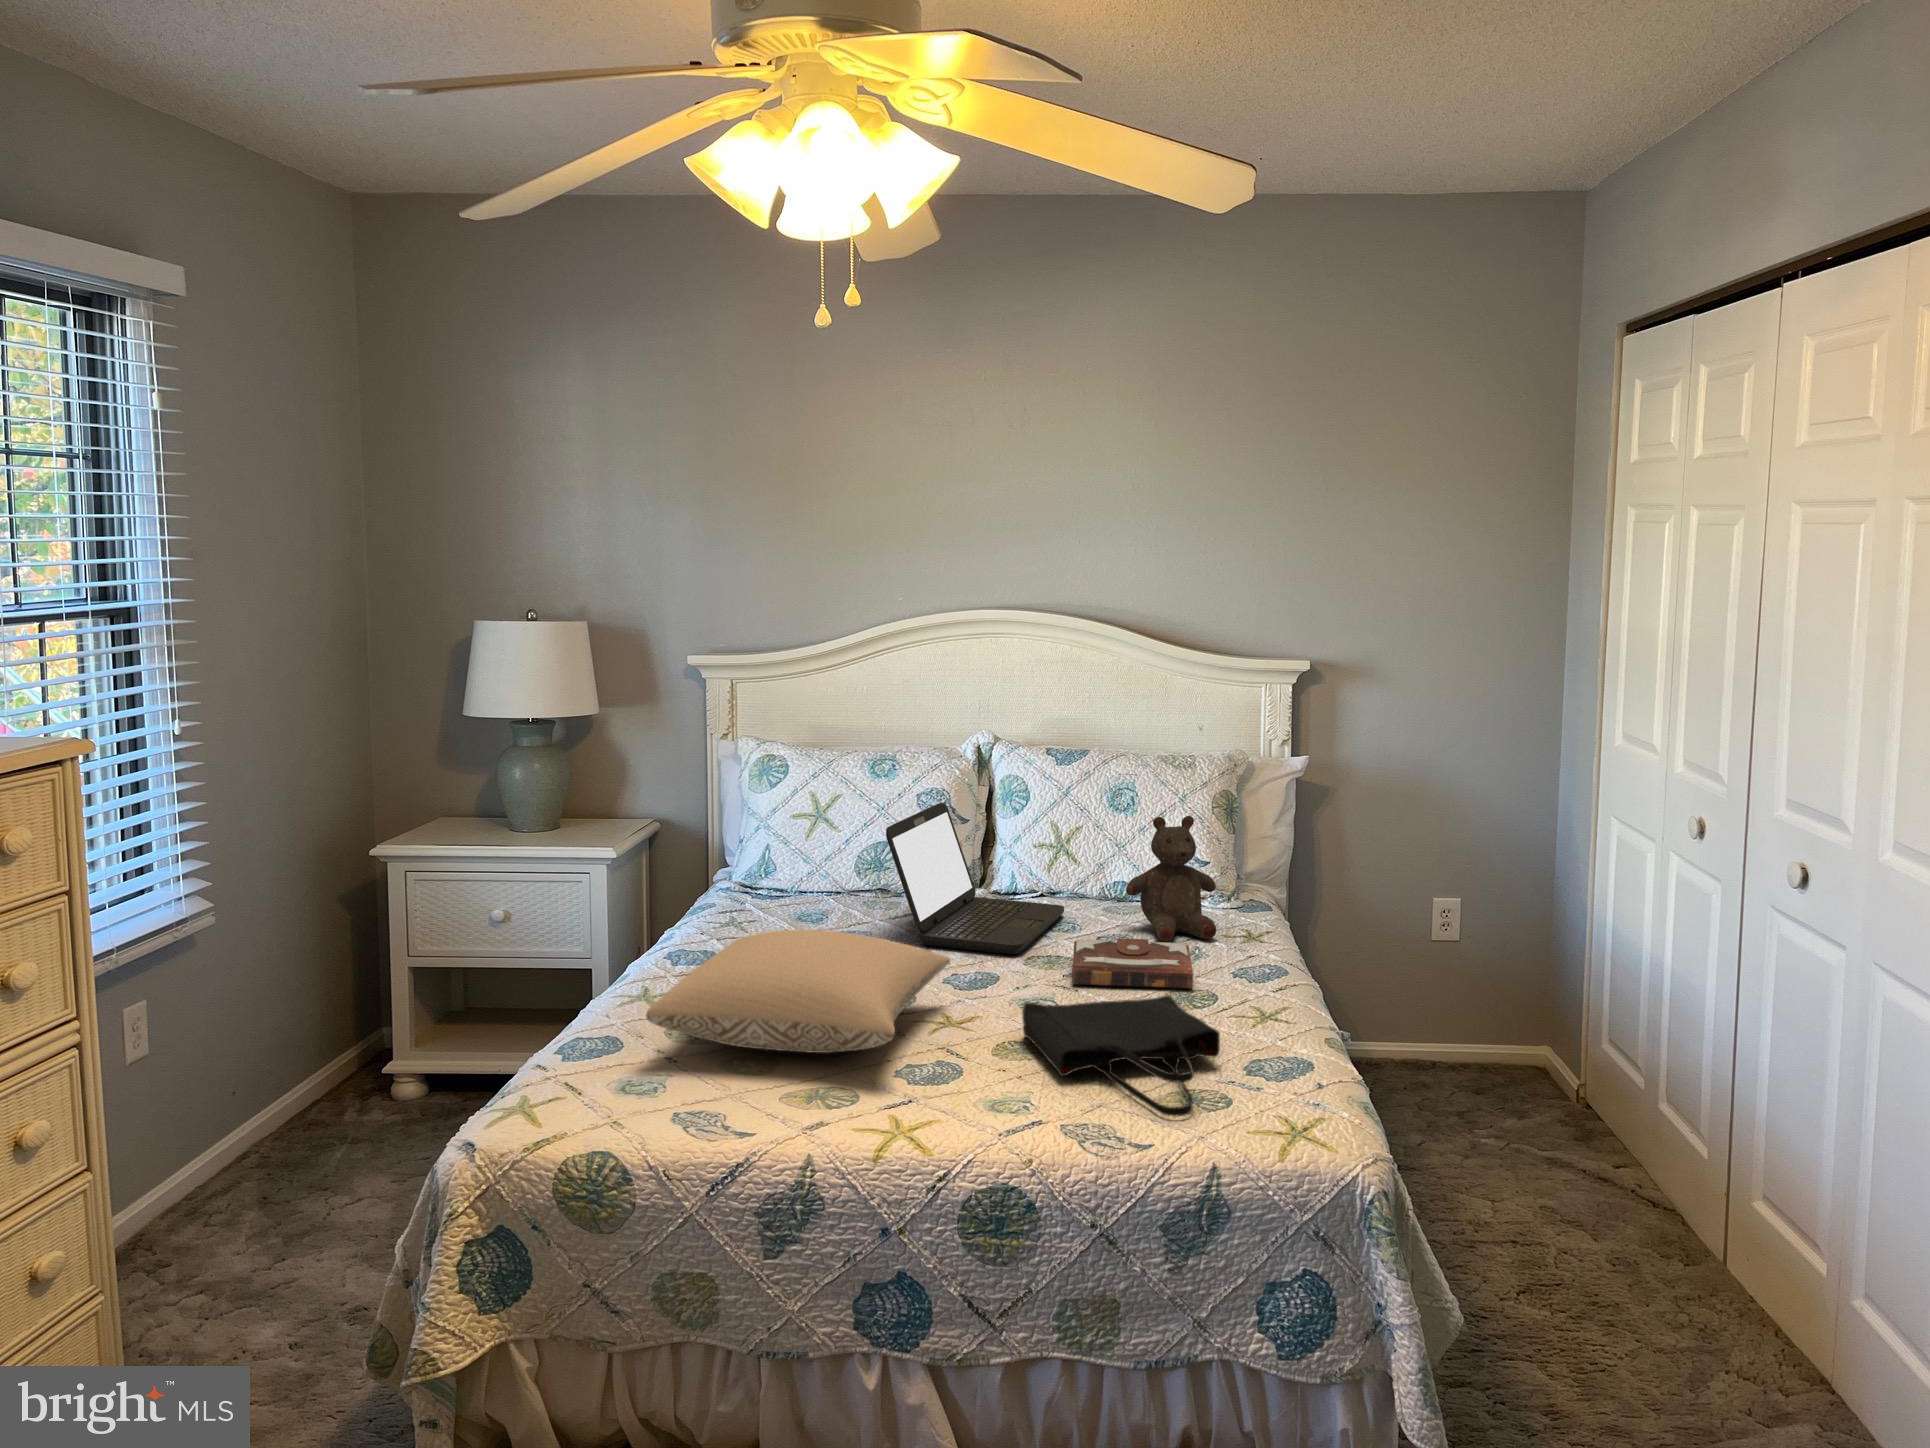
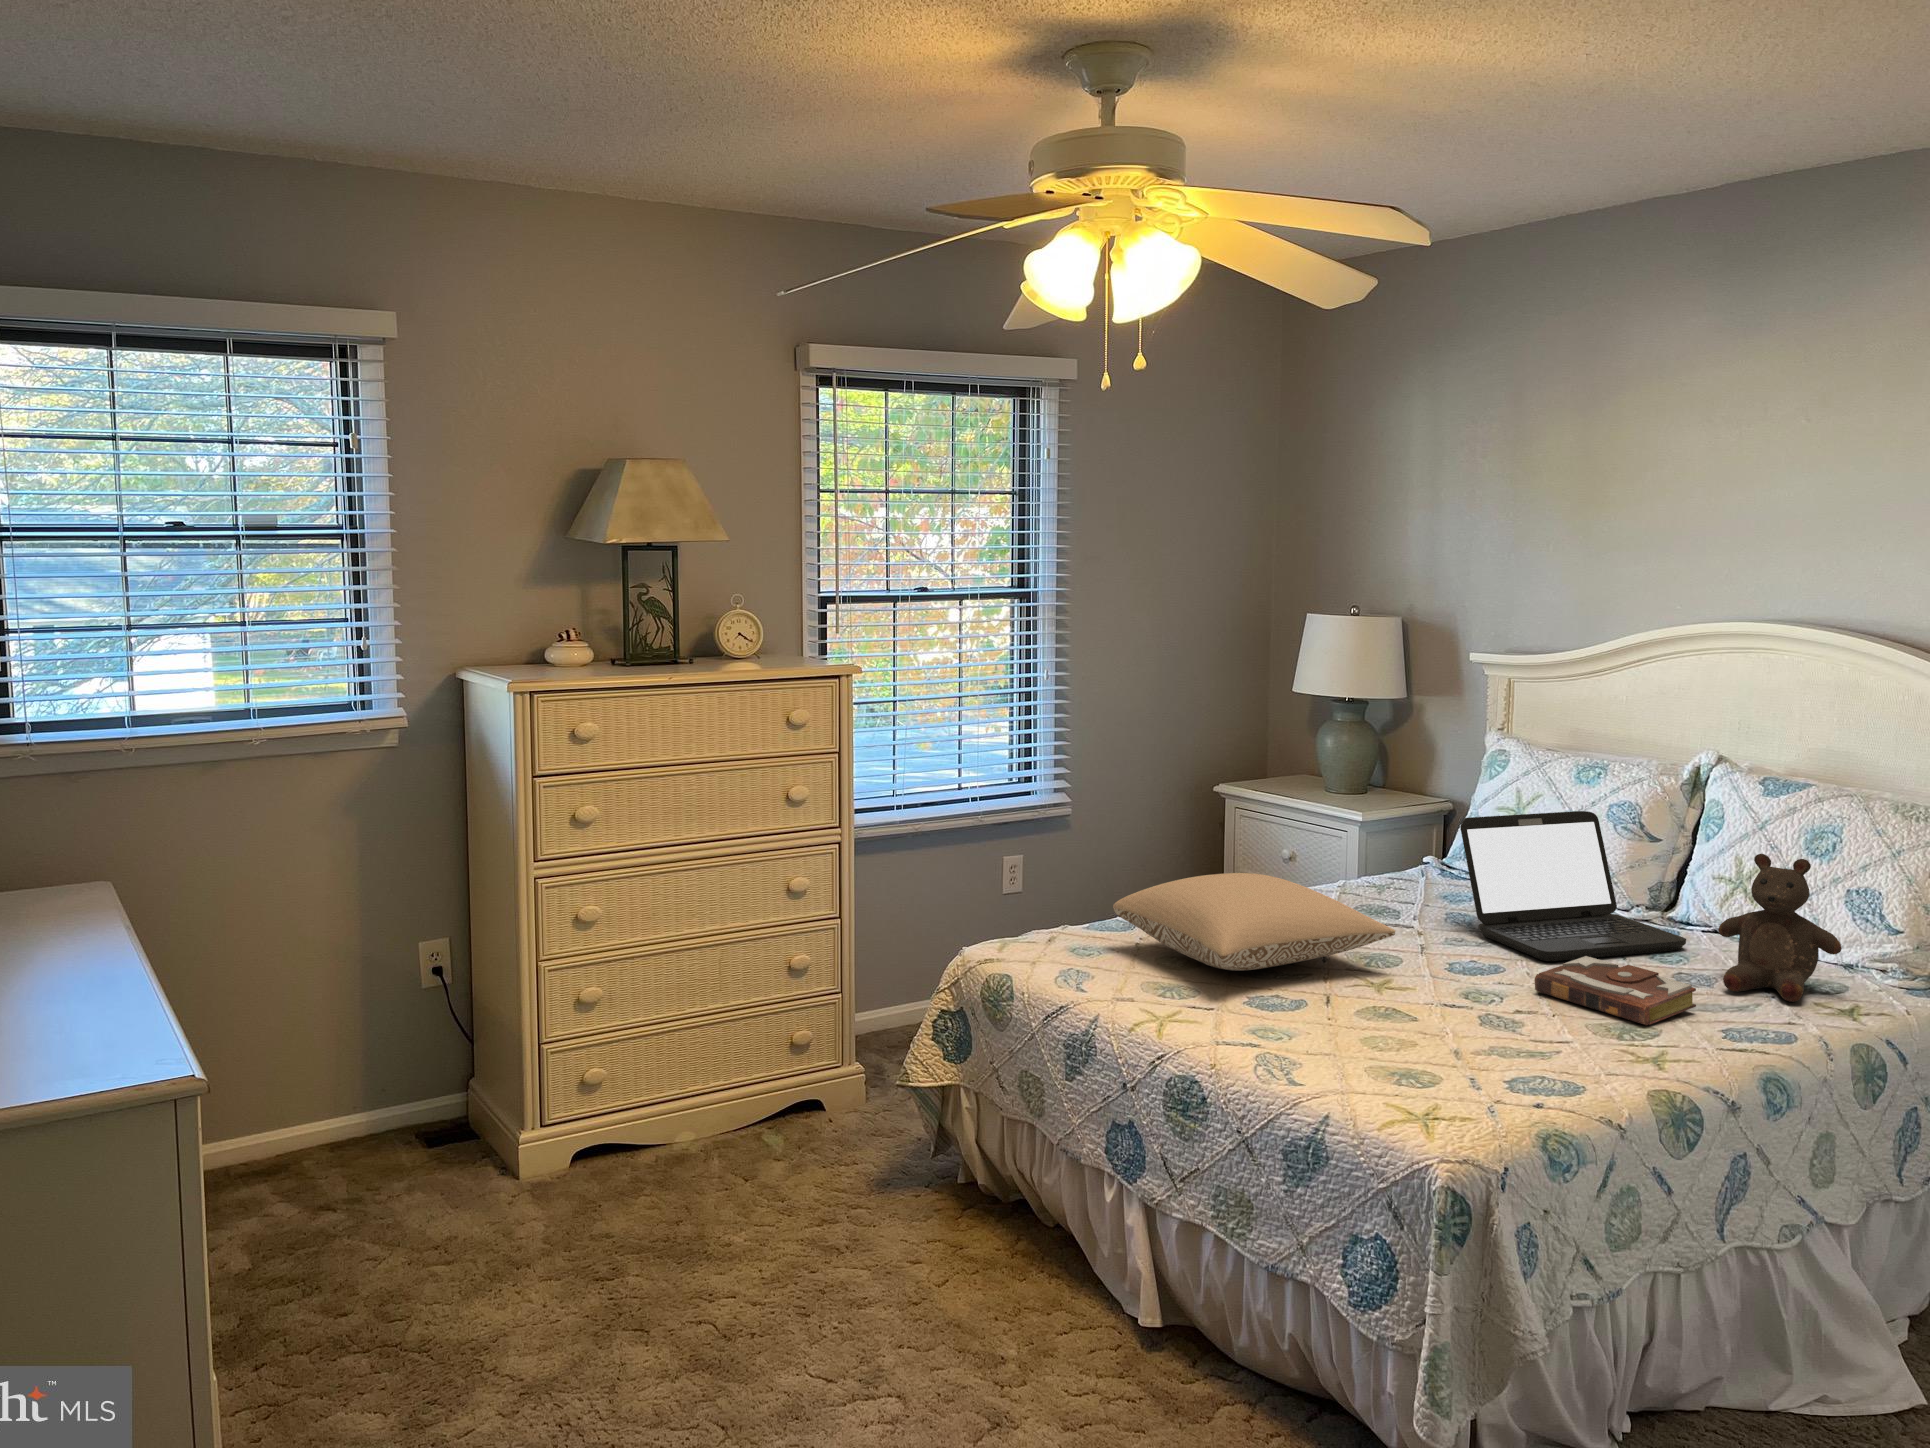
tote bag: present [1022,996,1220,1117] -> none [1343,975,1550,1082]

